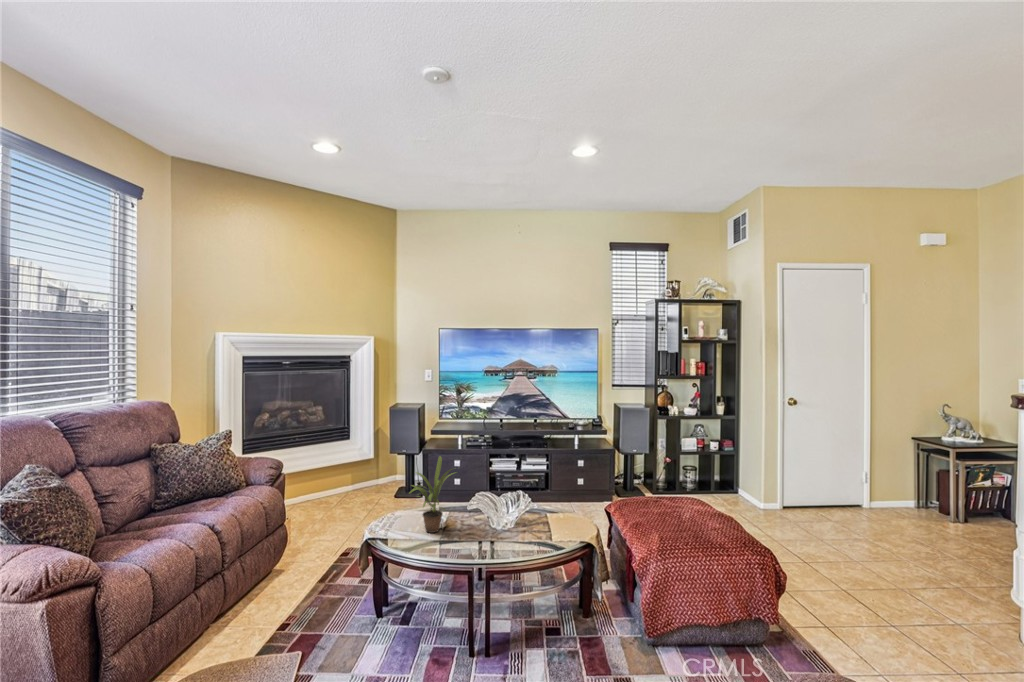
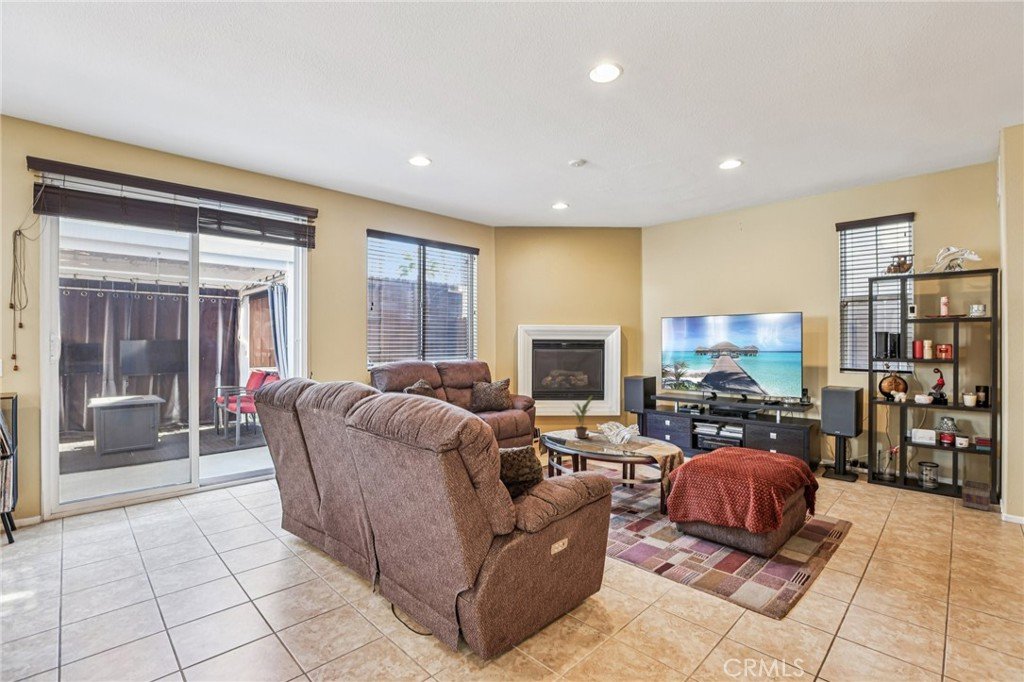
basket: none [723,466,752,505] -> present [962,464,991,511]

